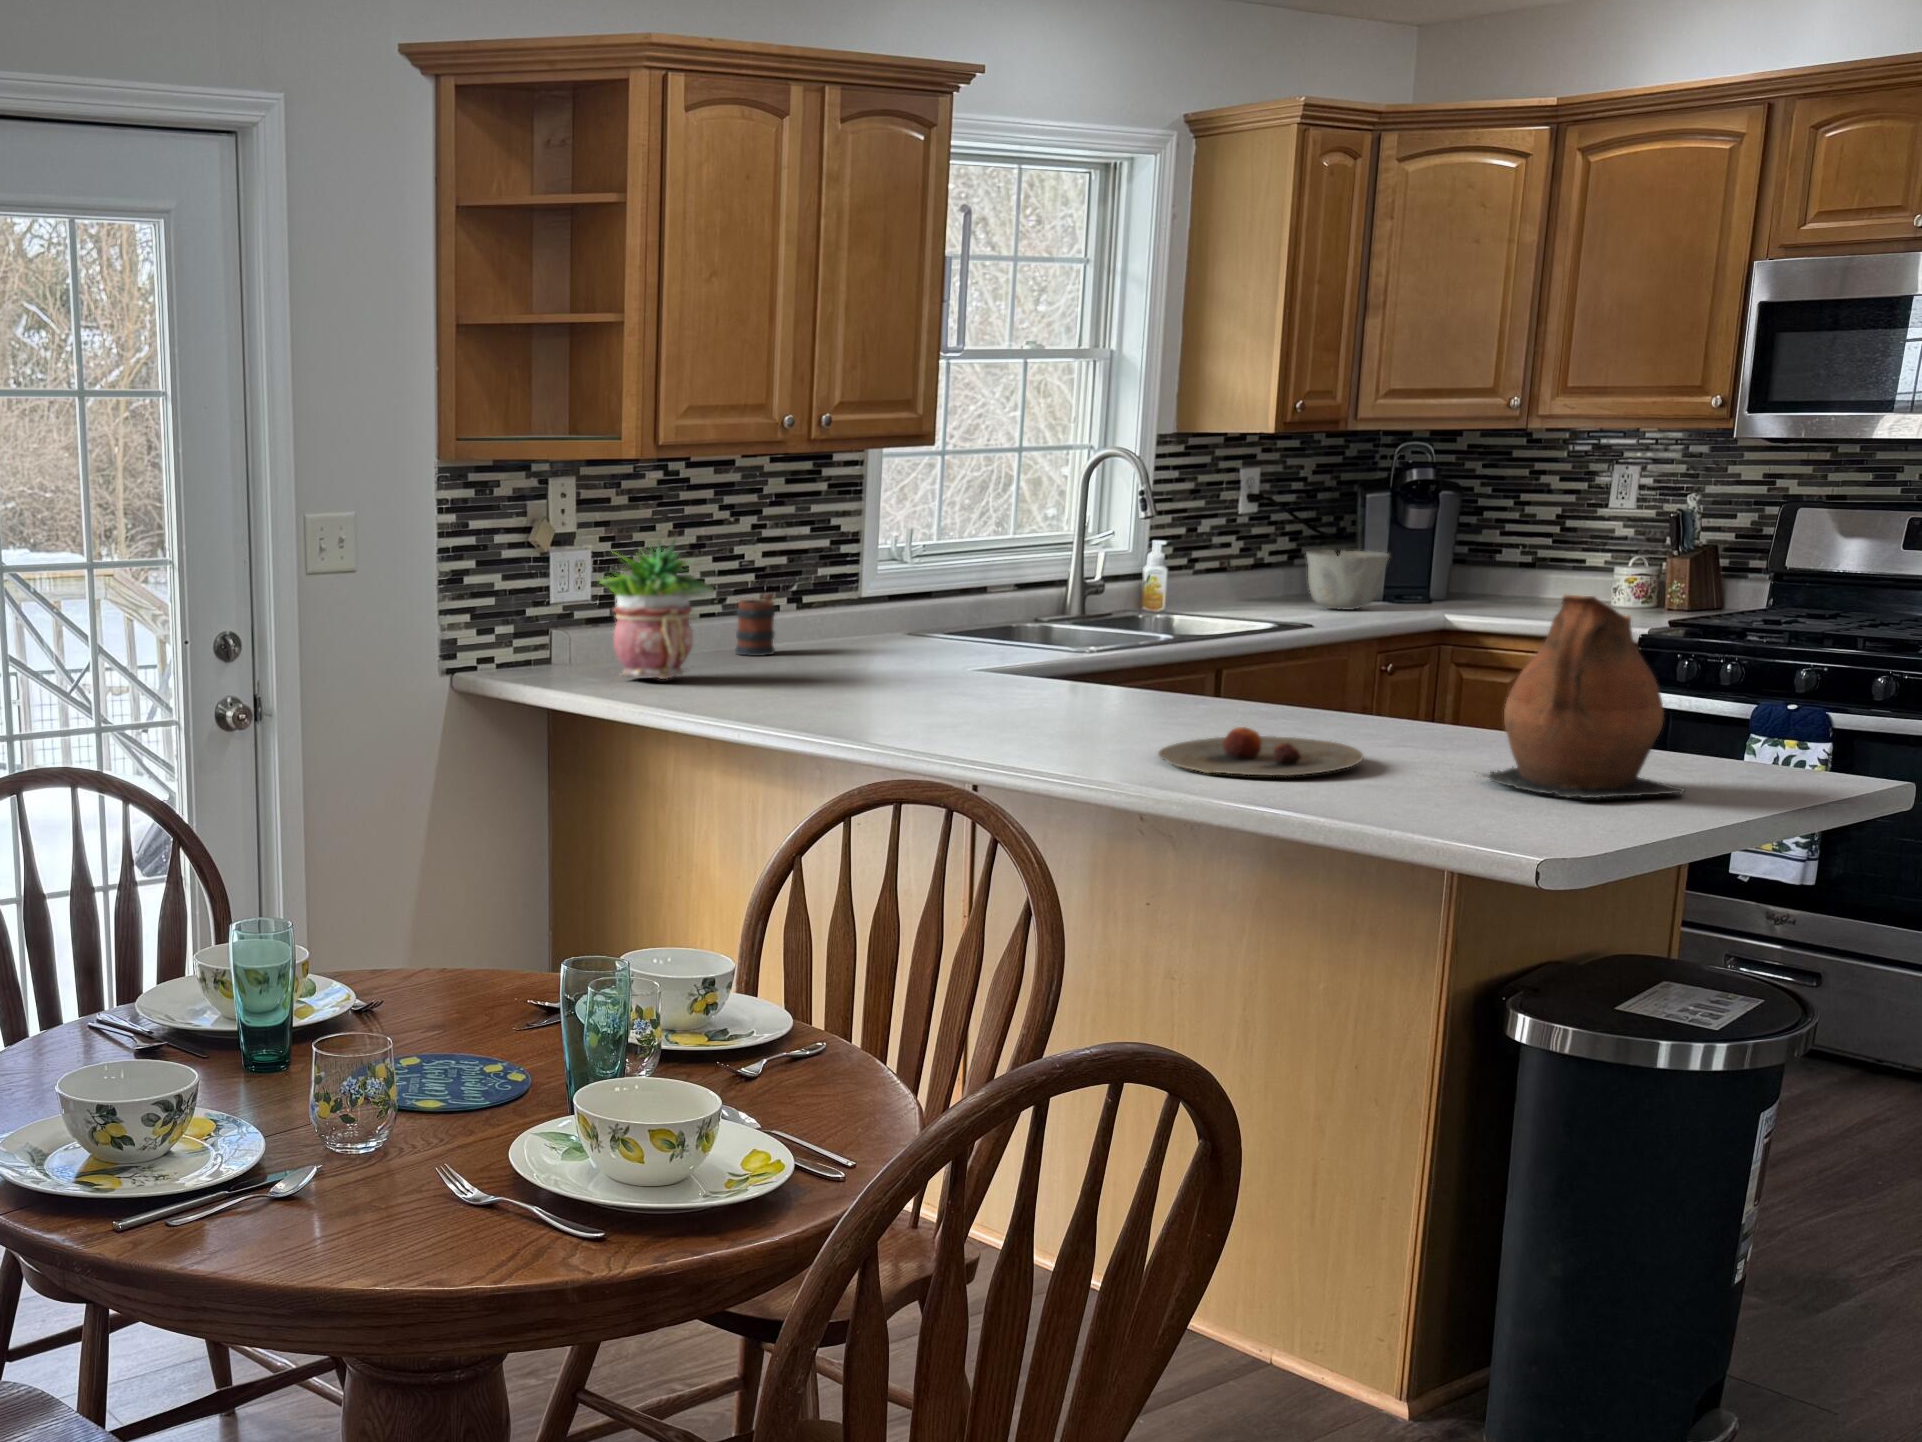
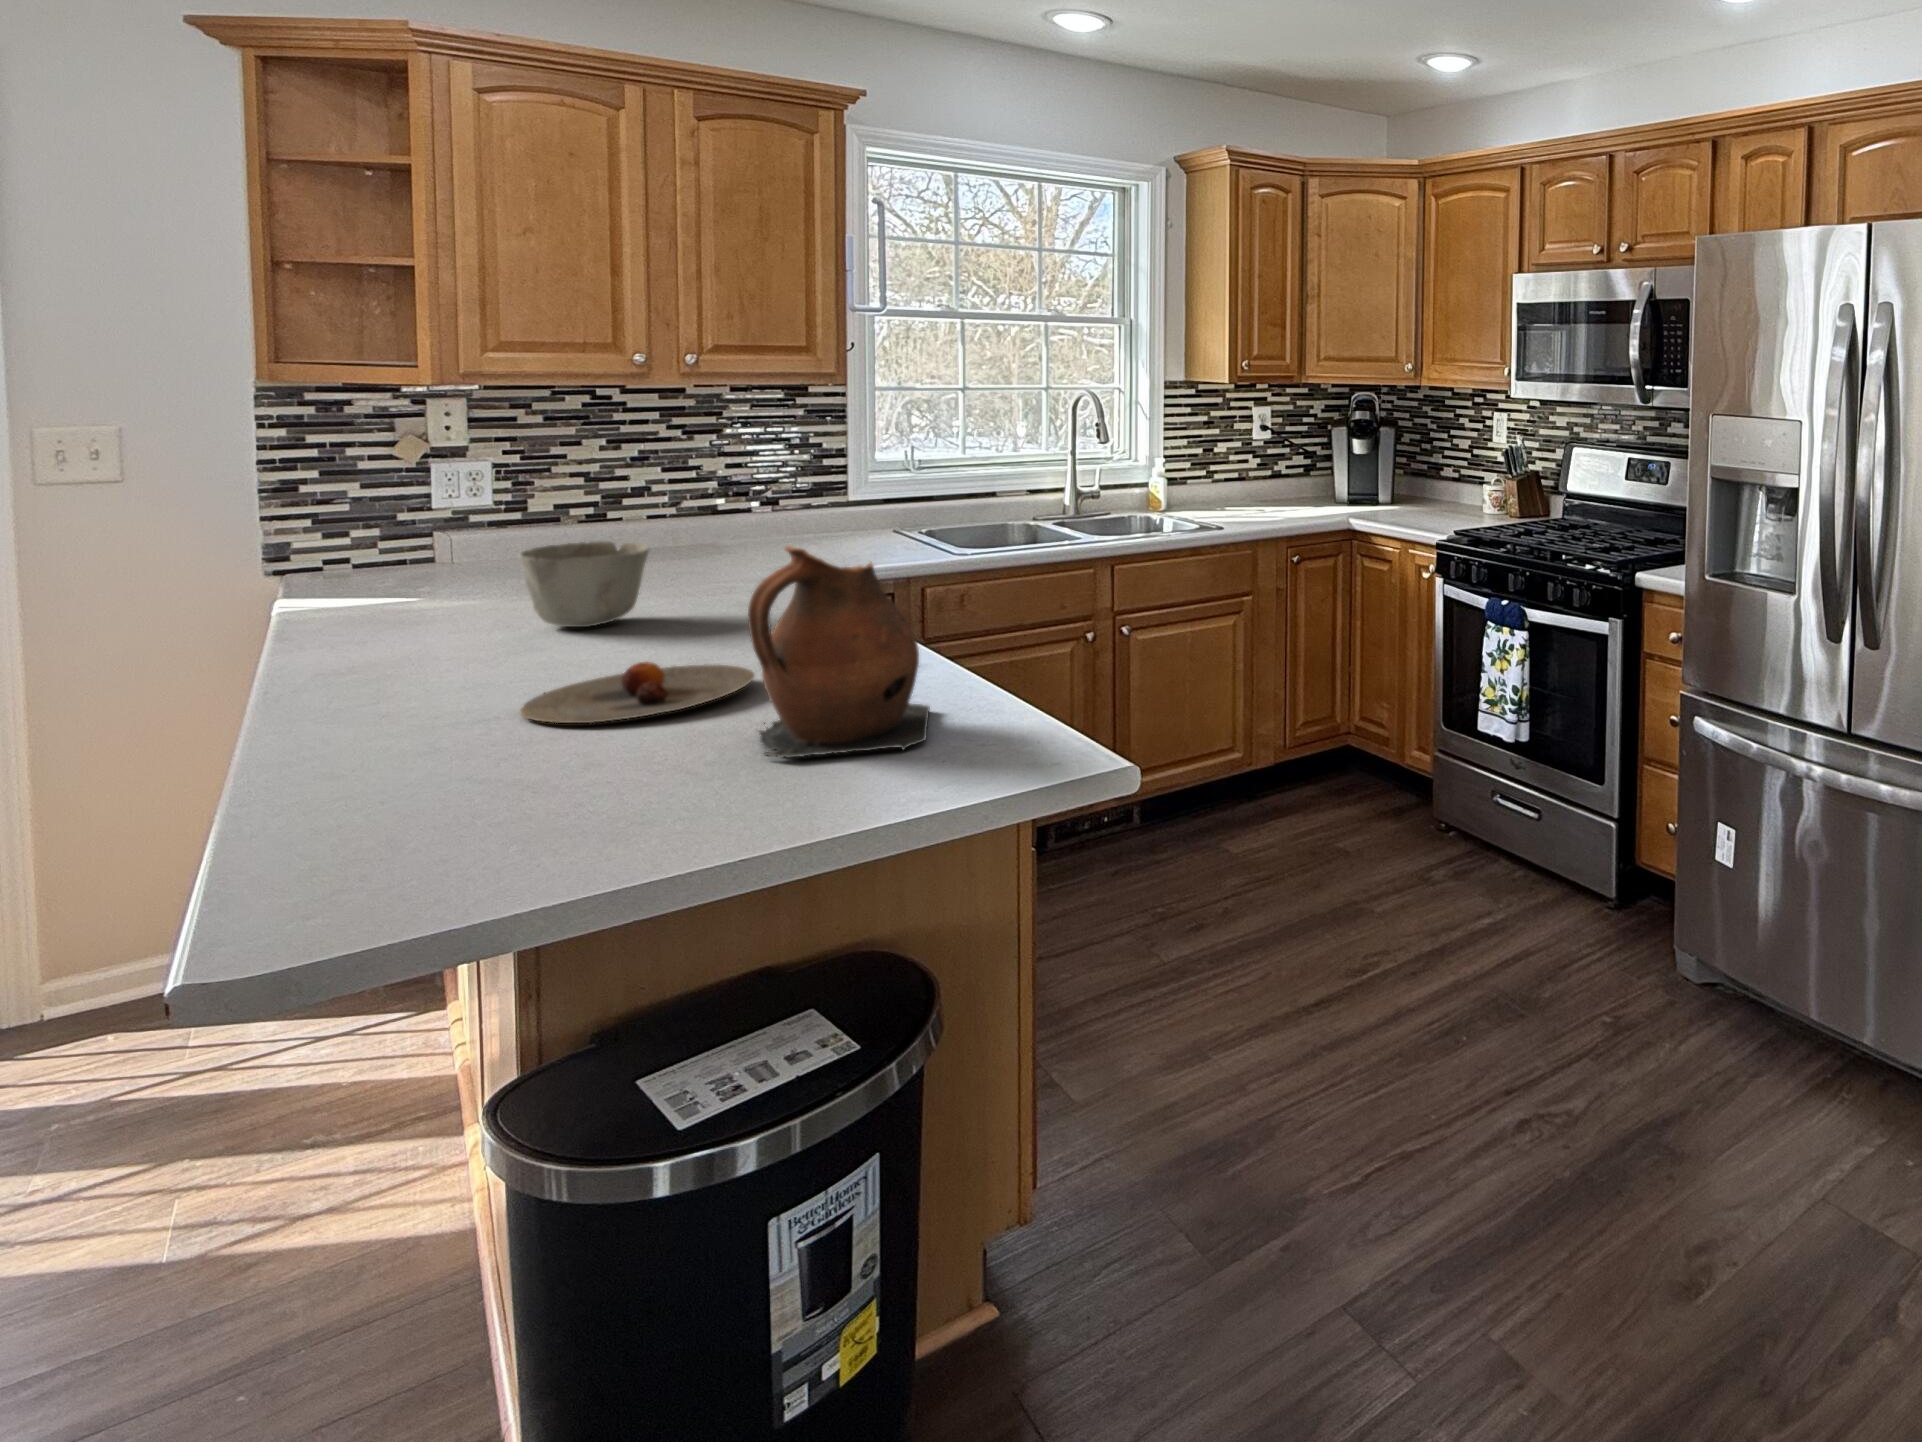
potted plant: present [600,539,715,679] -> none [395,453,532,583]
ceramic bowl: present [1306,550,1389,610] -> present [519,541,650,627]
mug: present [735,595,775,656] -> none [665,501,716,554]

